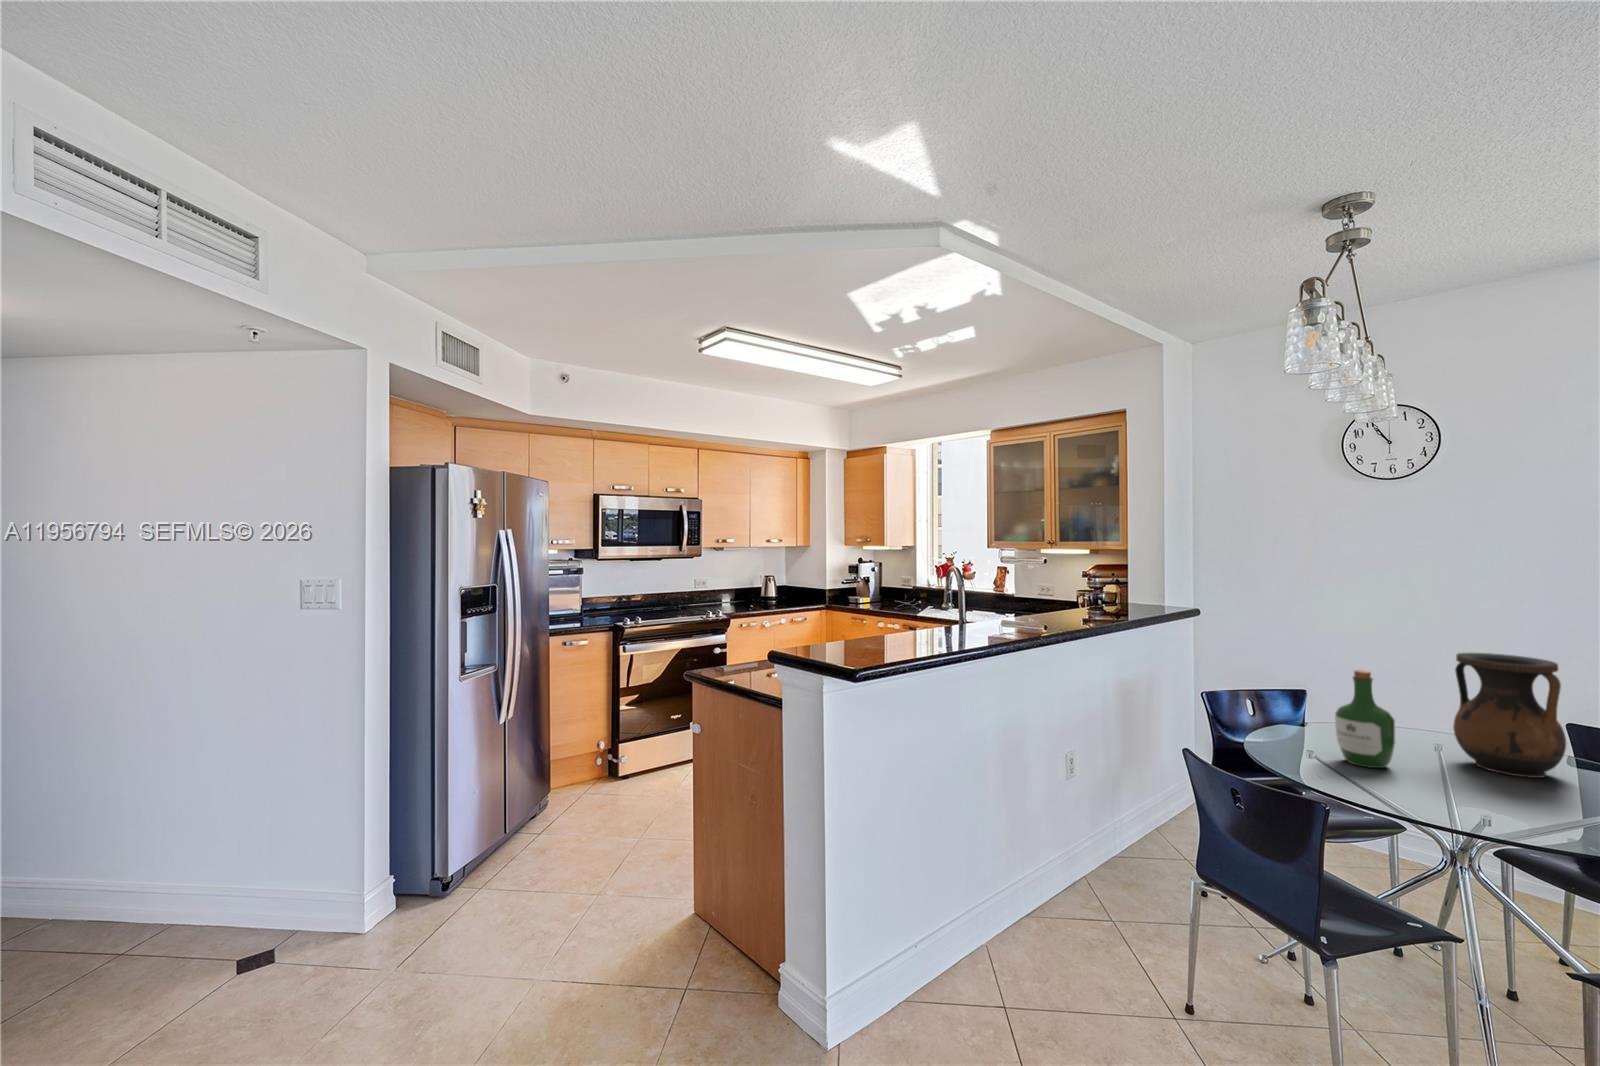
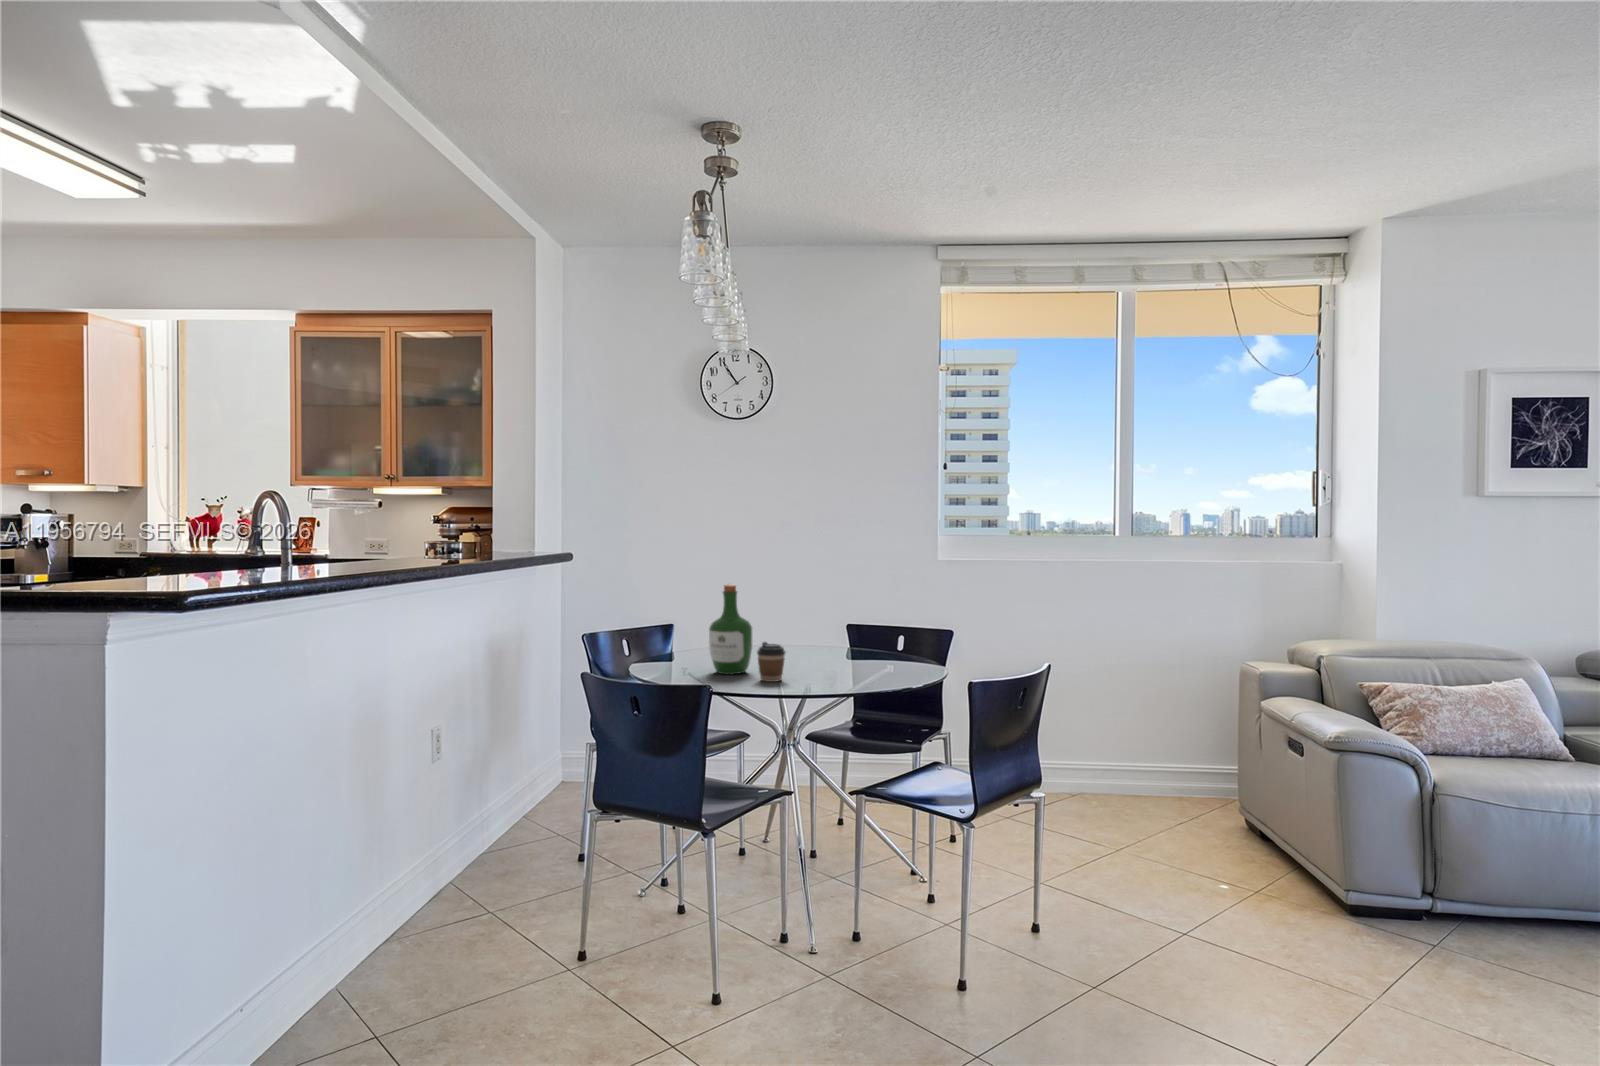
vase: present [1453,653,1566,778] -> none [787,566,852,664]
coffee cup: none [1398,742,1441,791] -> present [757,642,785,682]

